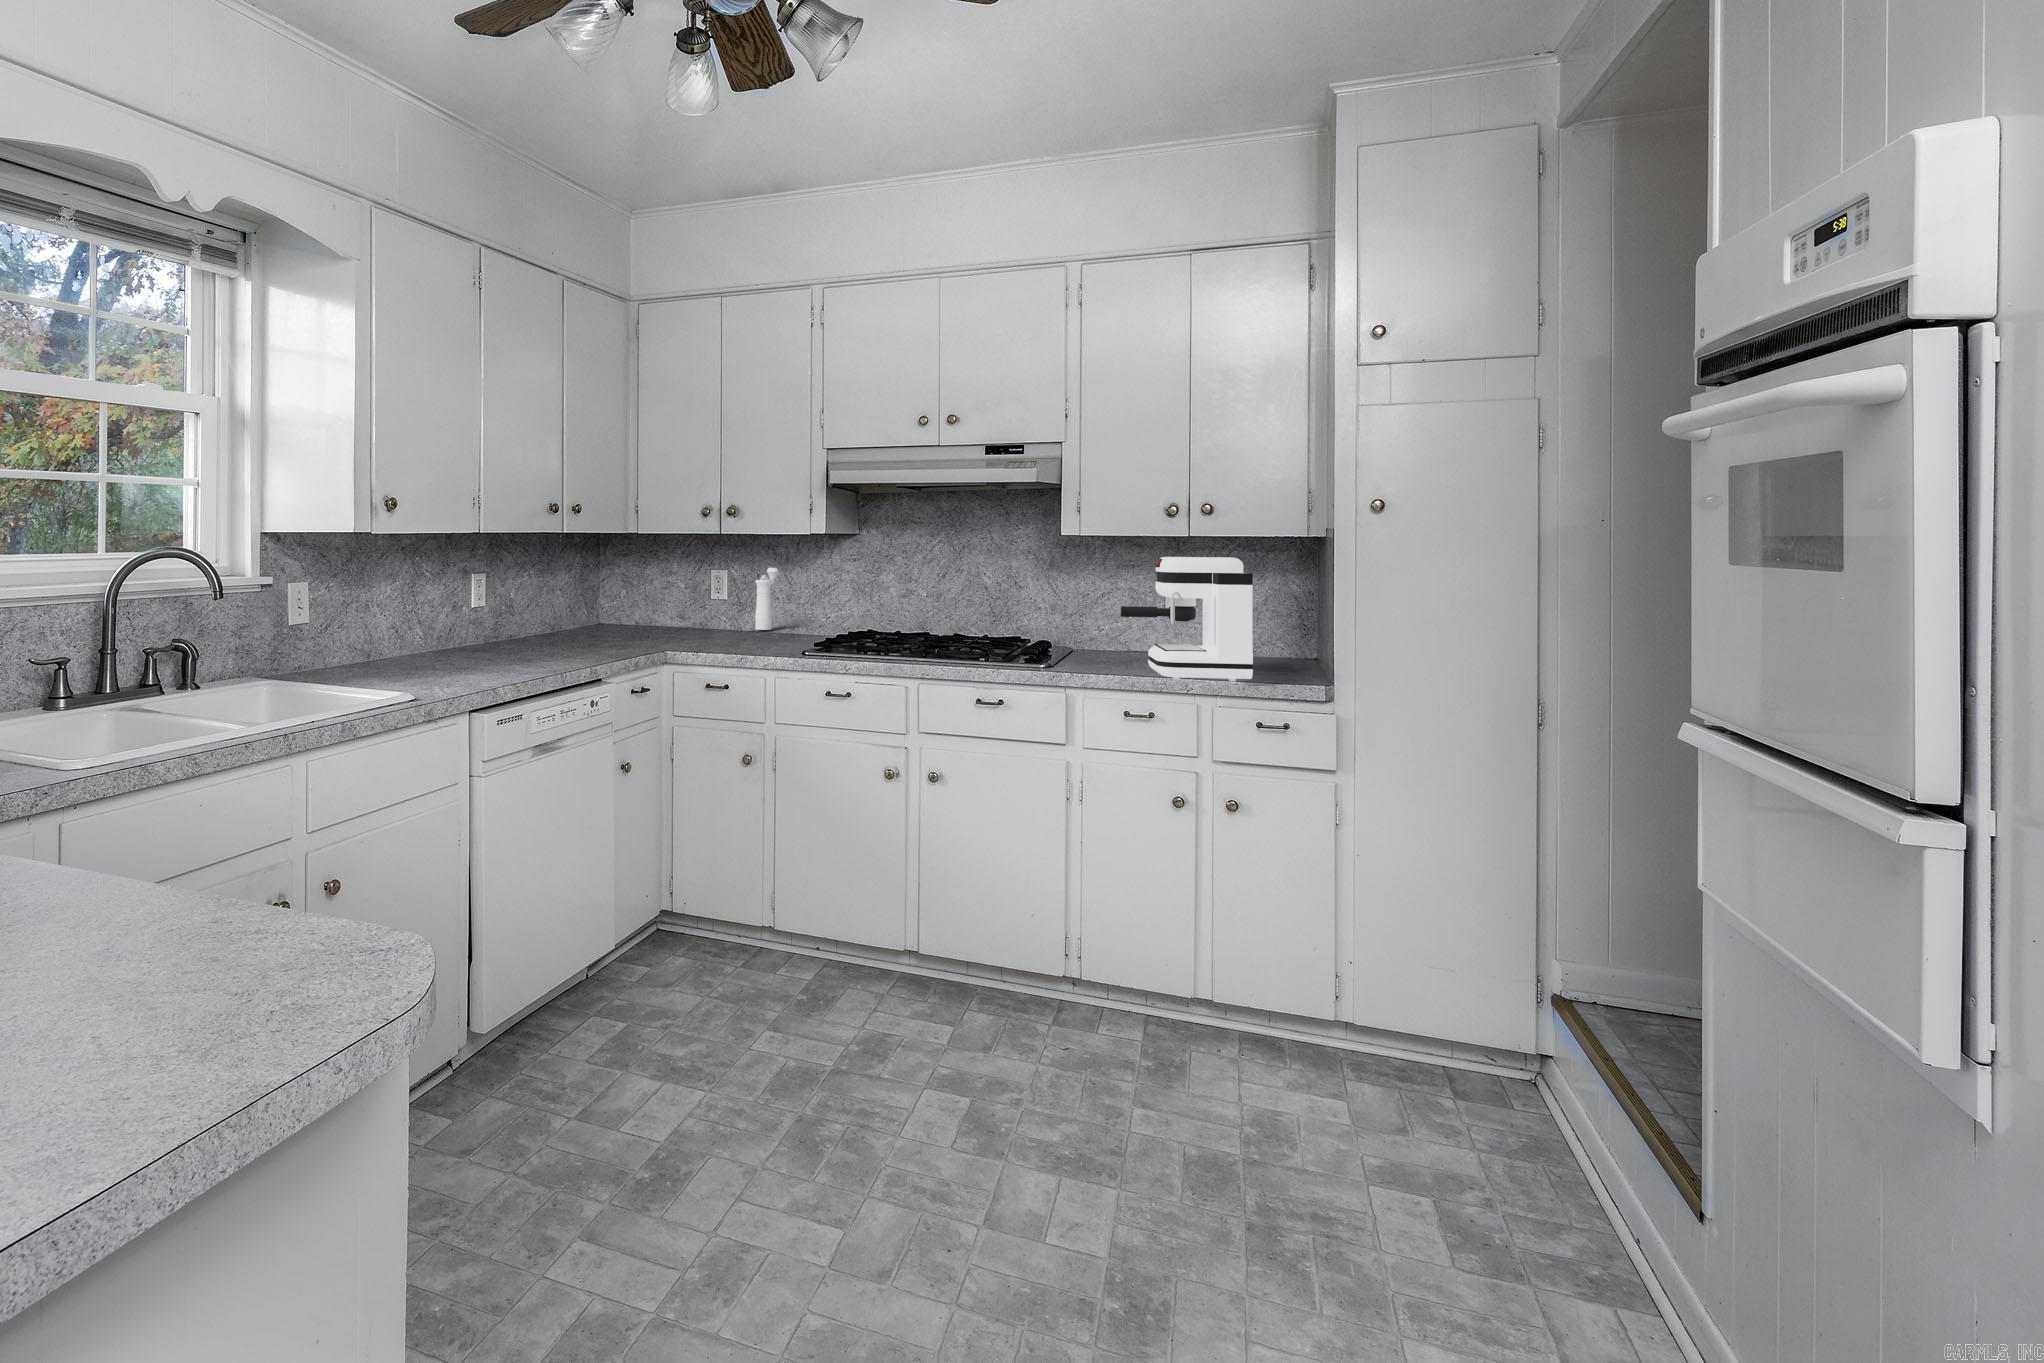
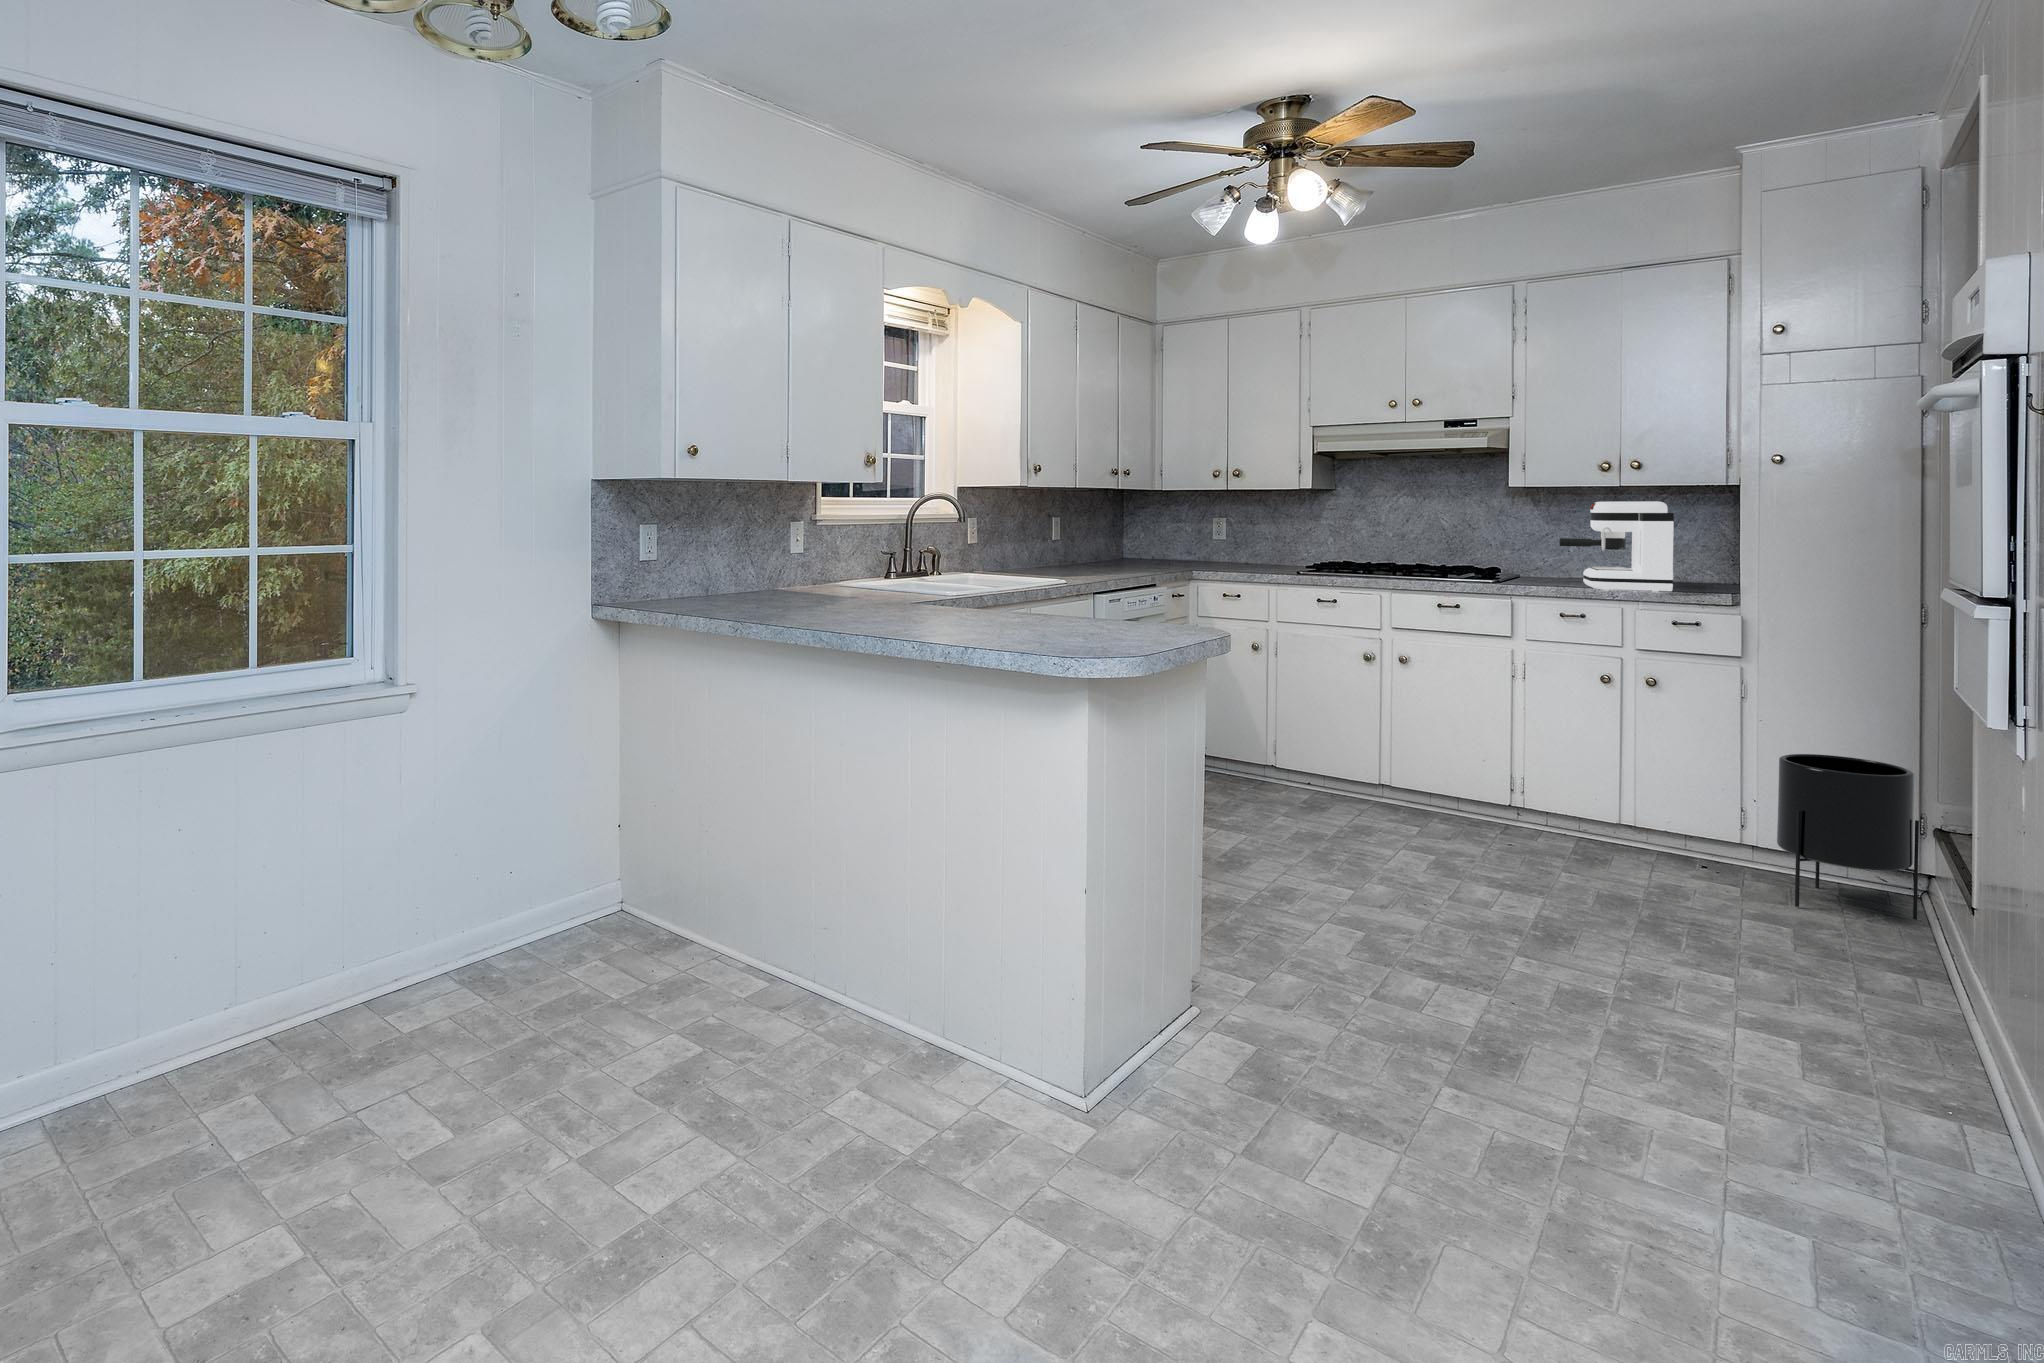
pepper mill: present [755,568,779,630] -> none [1250,515,1268,560]
planter: none [1387,906,1550,1142] -> present [1777,754,1919,920]

